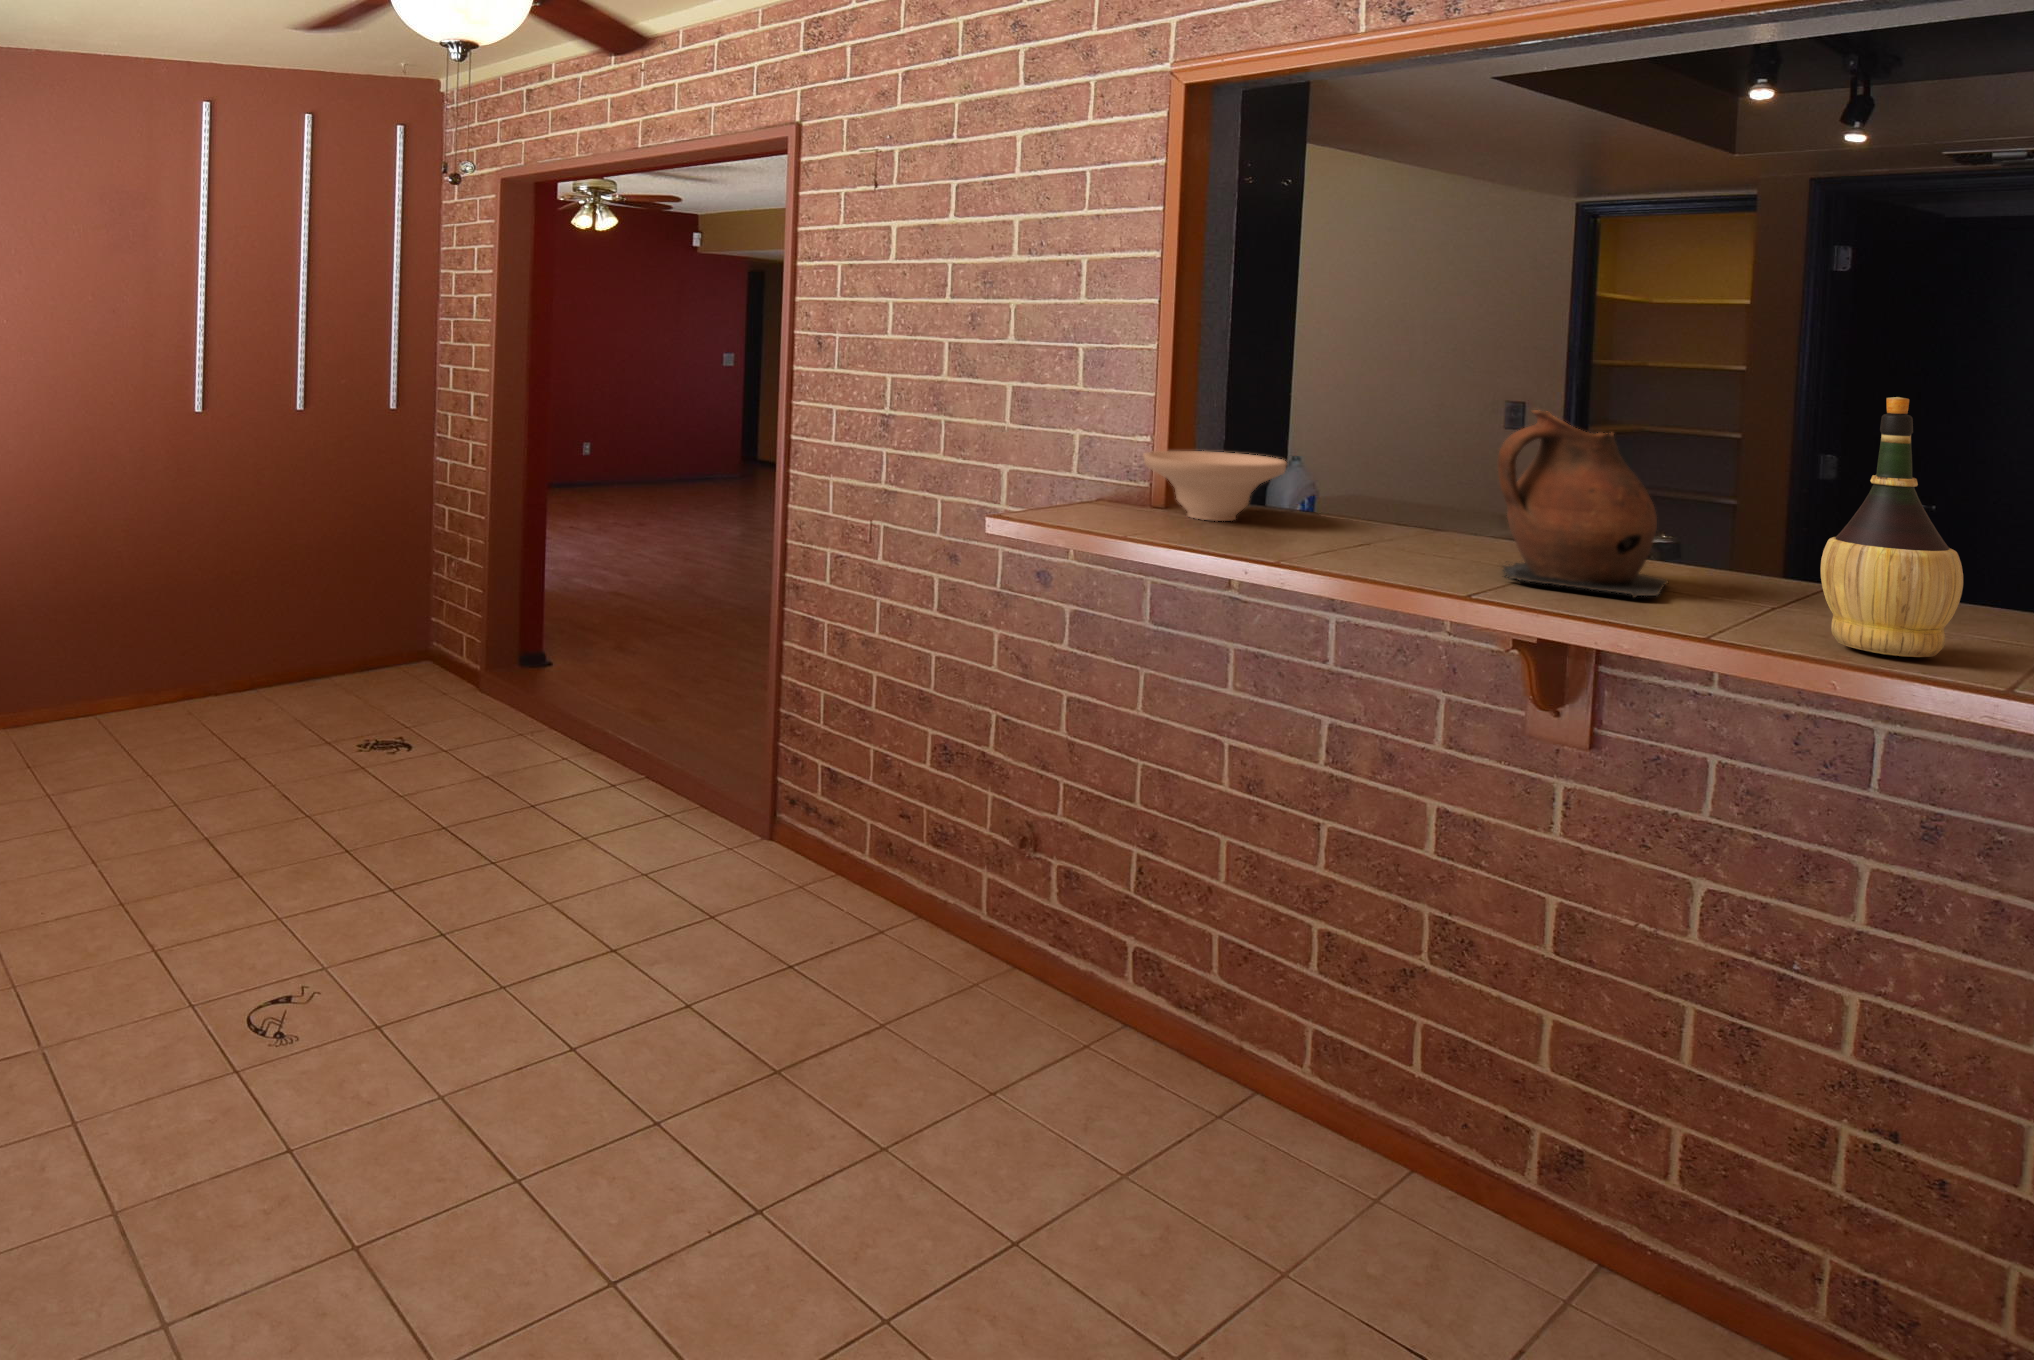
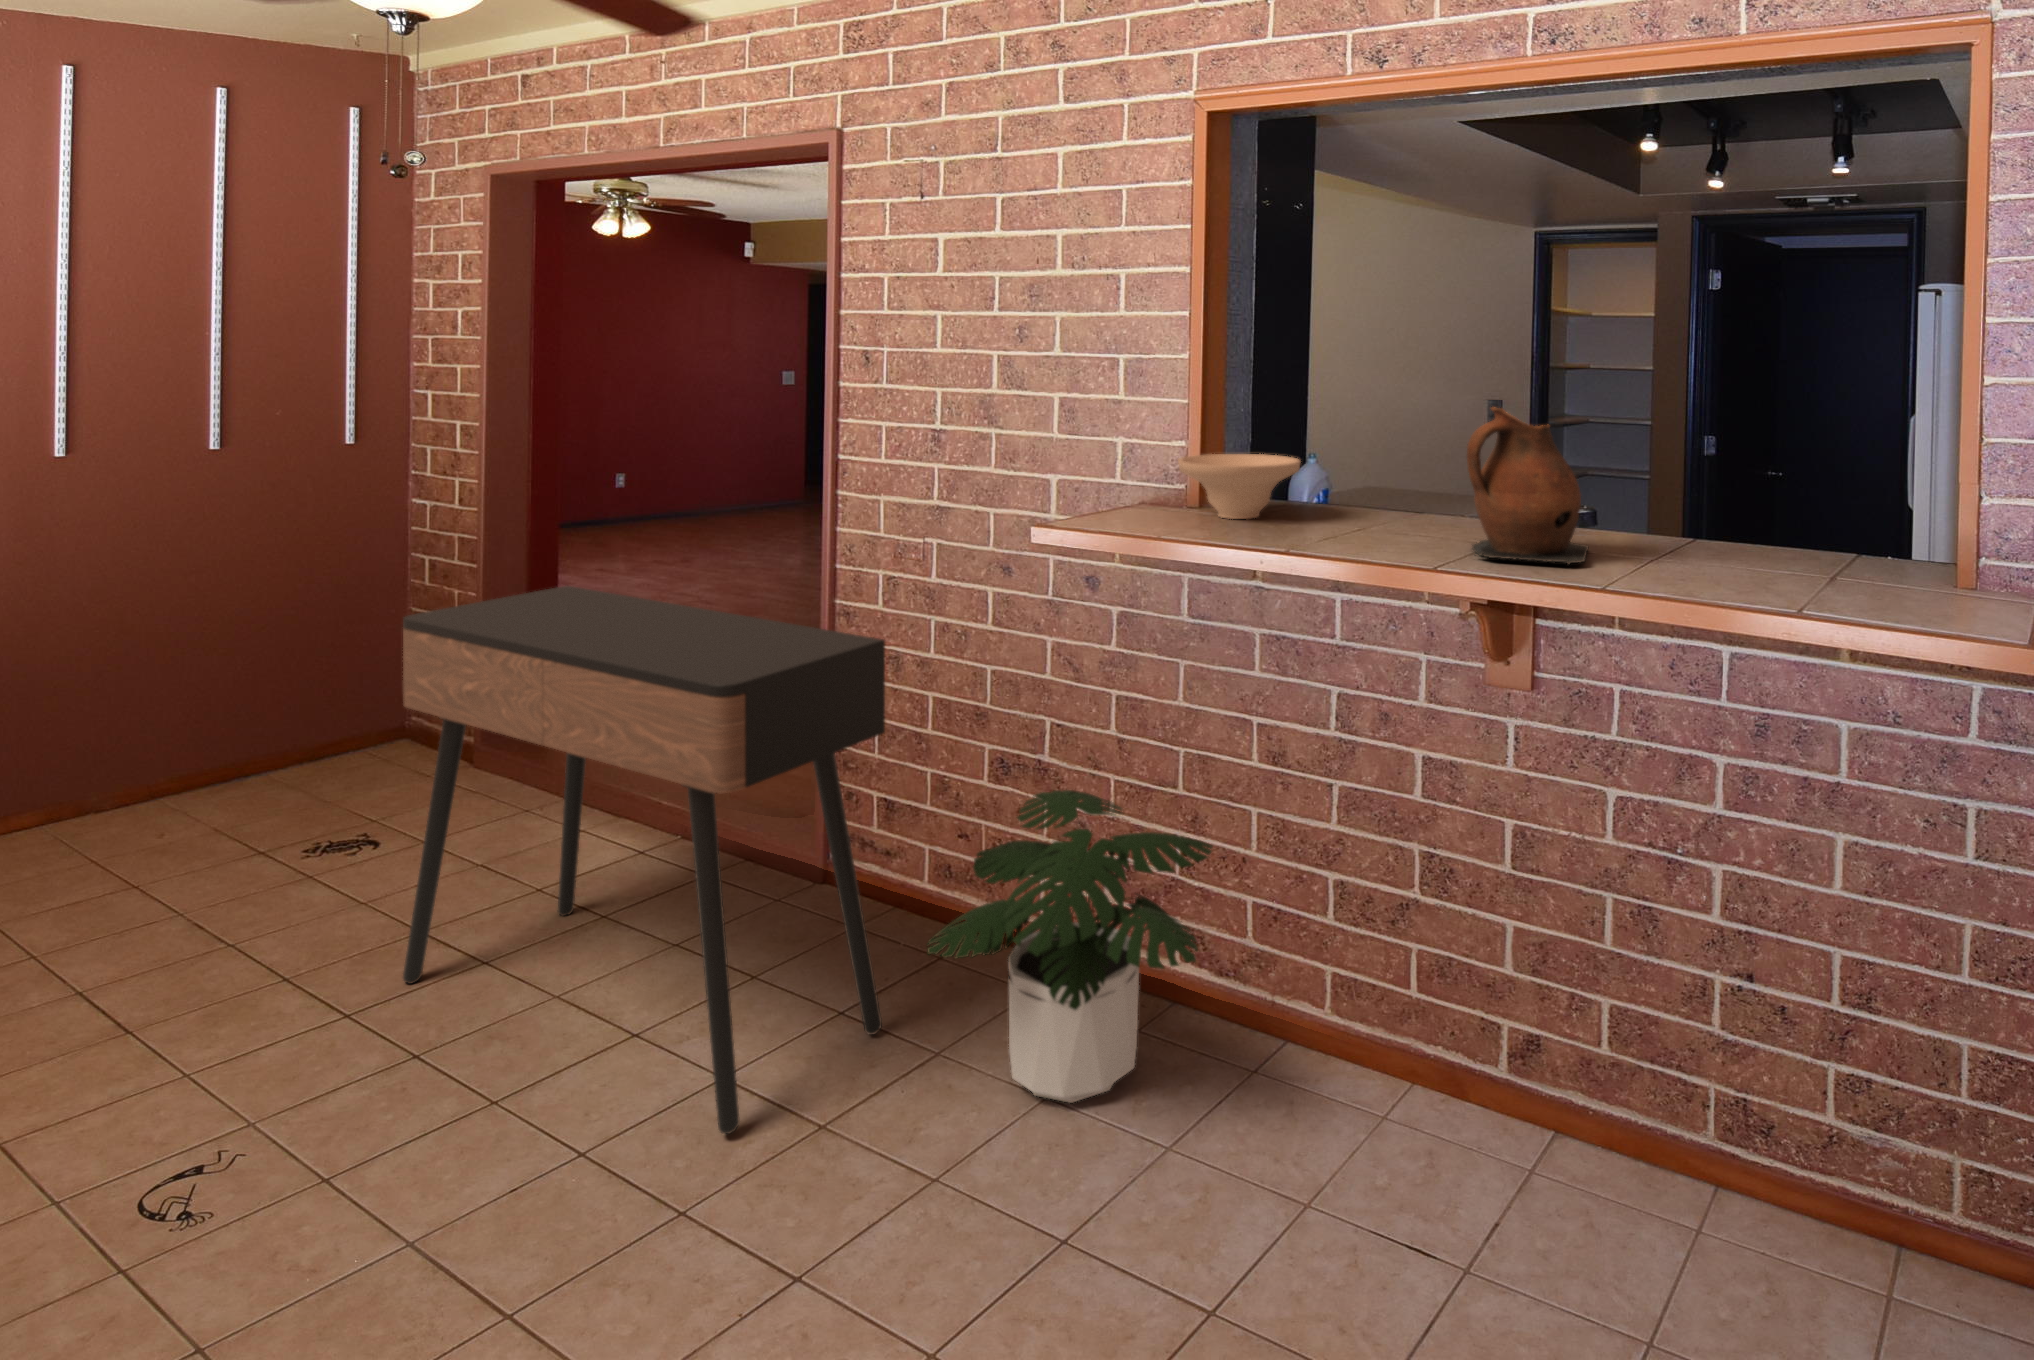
wine bottle: present [1820,397,1963,657] -> none [1695,389,1785,599]
console table: none [440,539,839,1038] -> present [403,586,885,1134]
potted plant: none [876,783,1174,1092] -> present [928,790,1212,1103]

